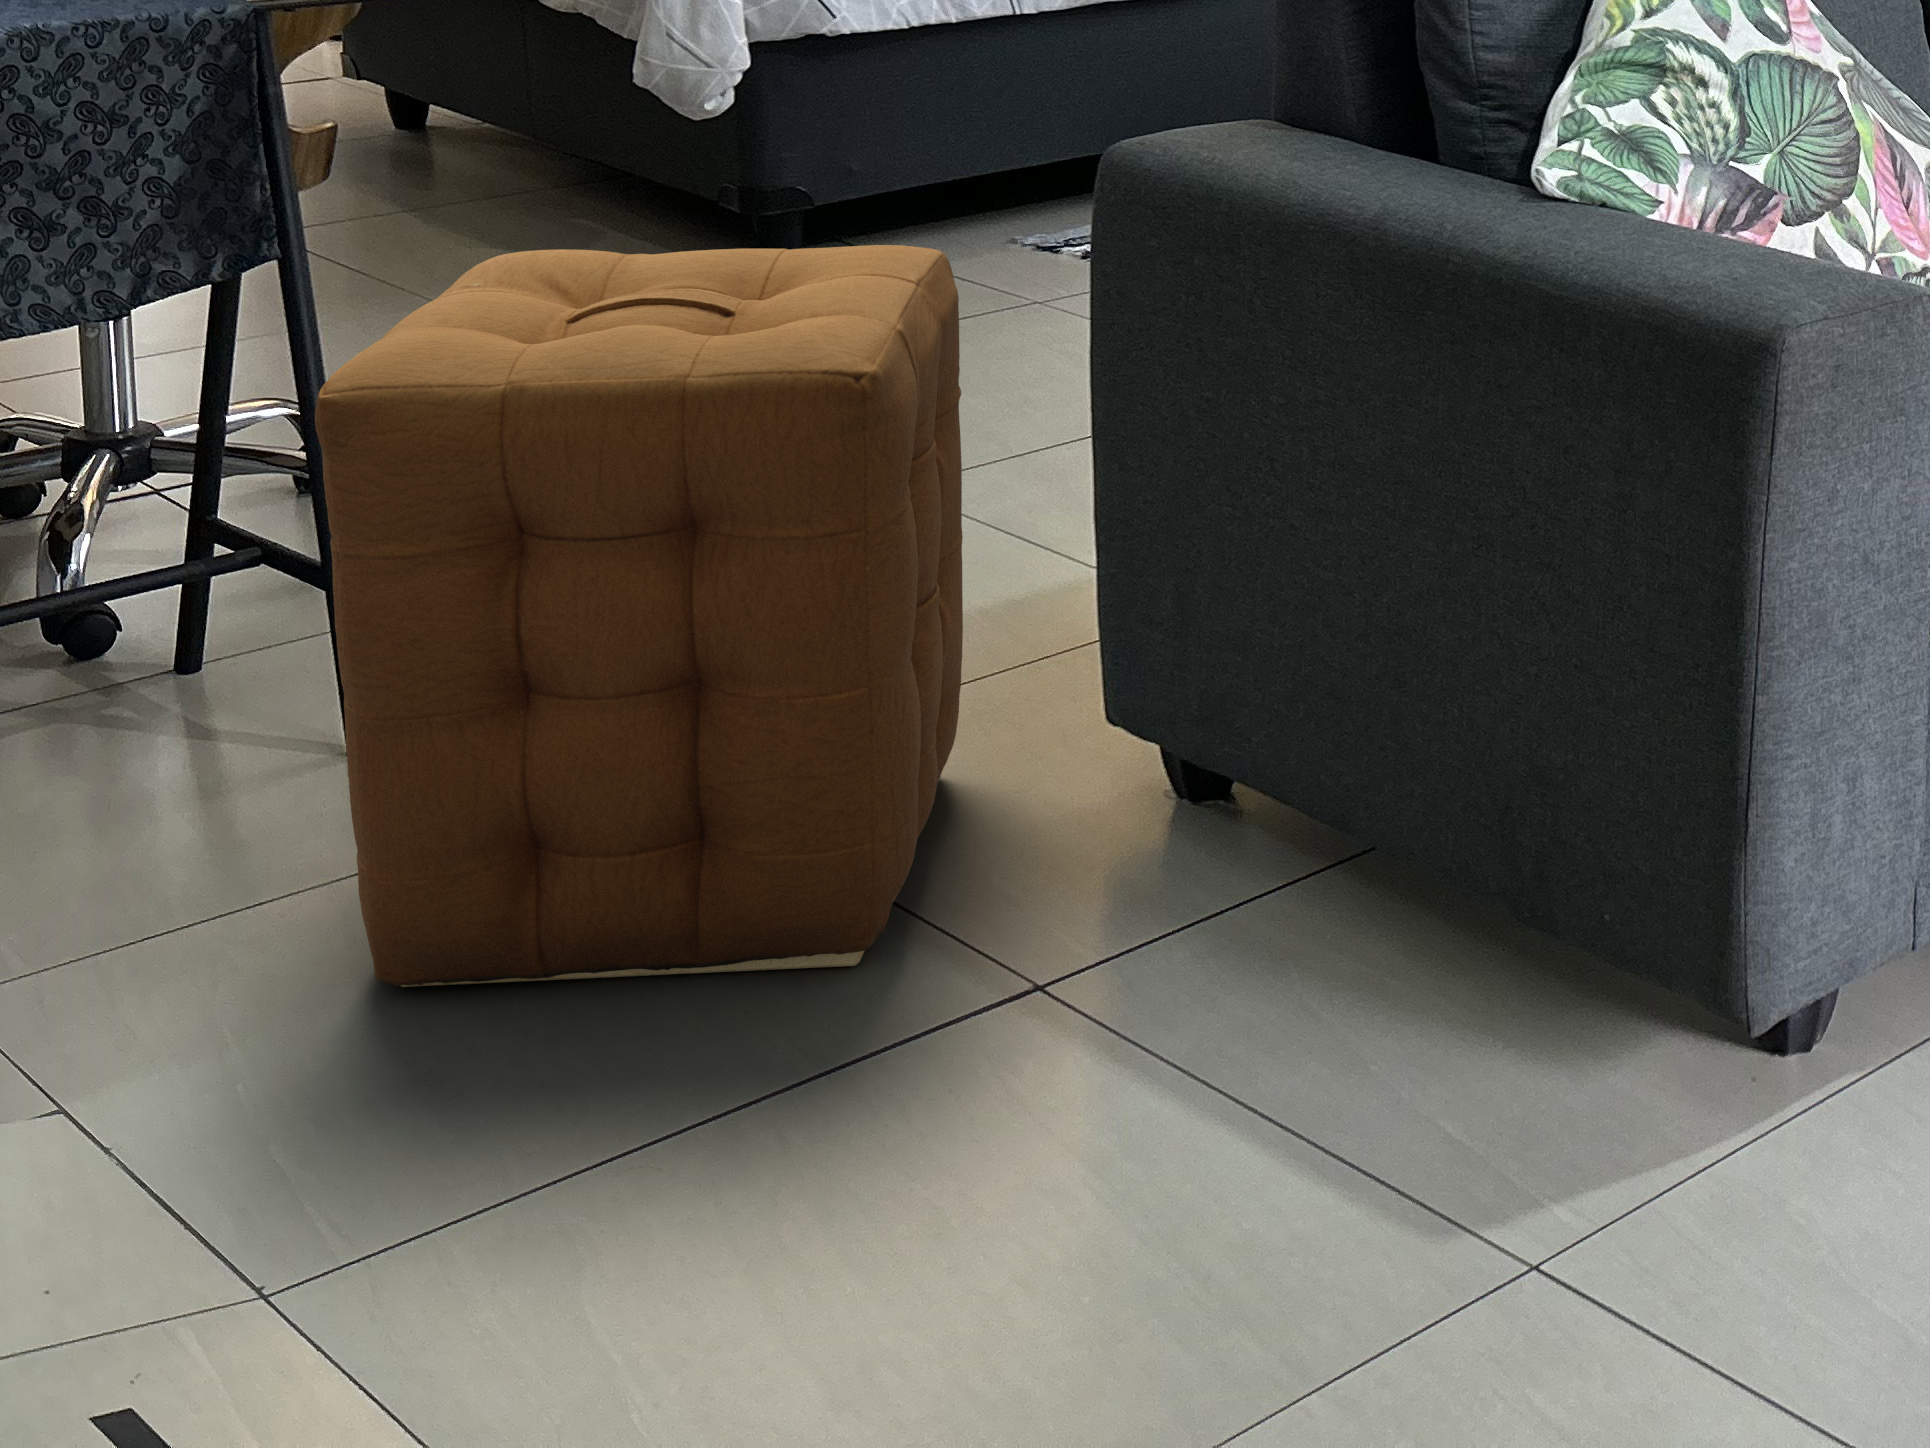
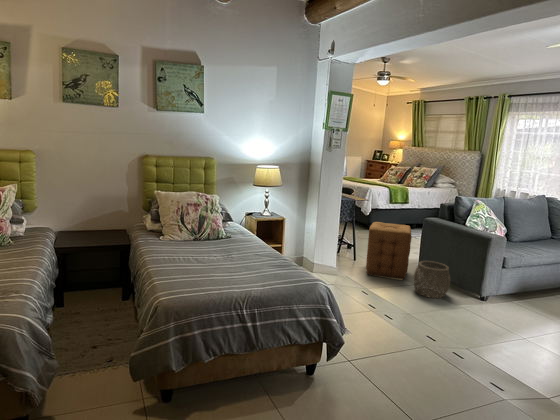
woven basket: none [914,693,1382,1226] -> present [413,261,450,298]

